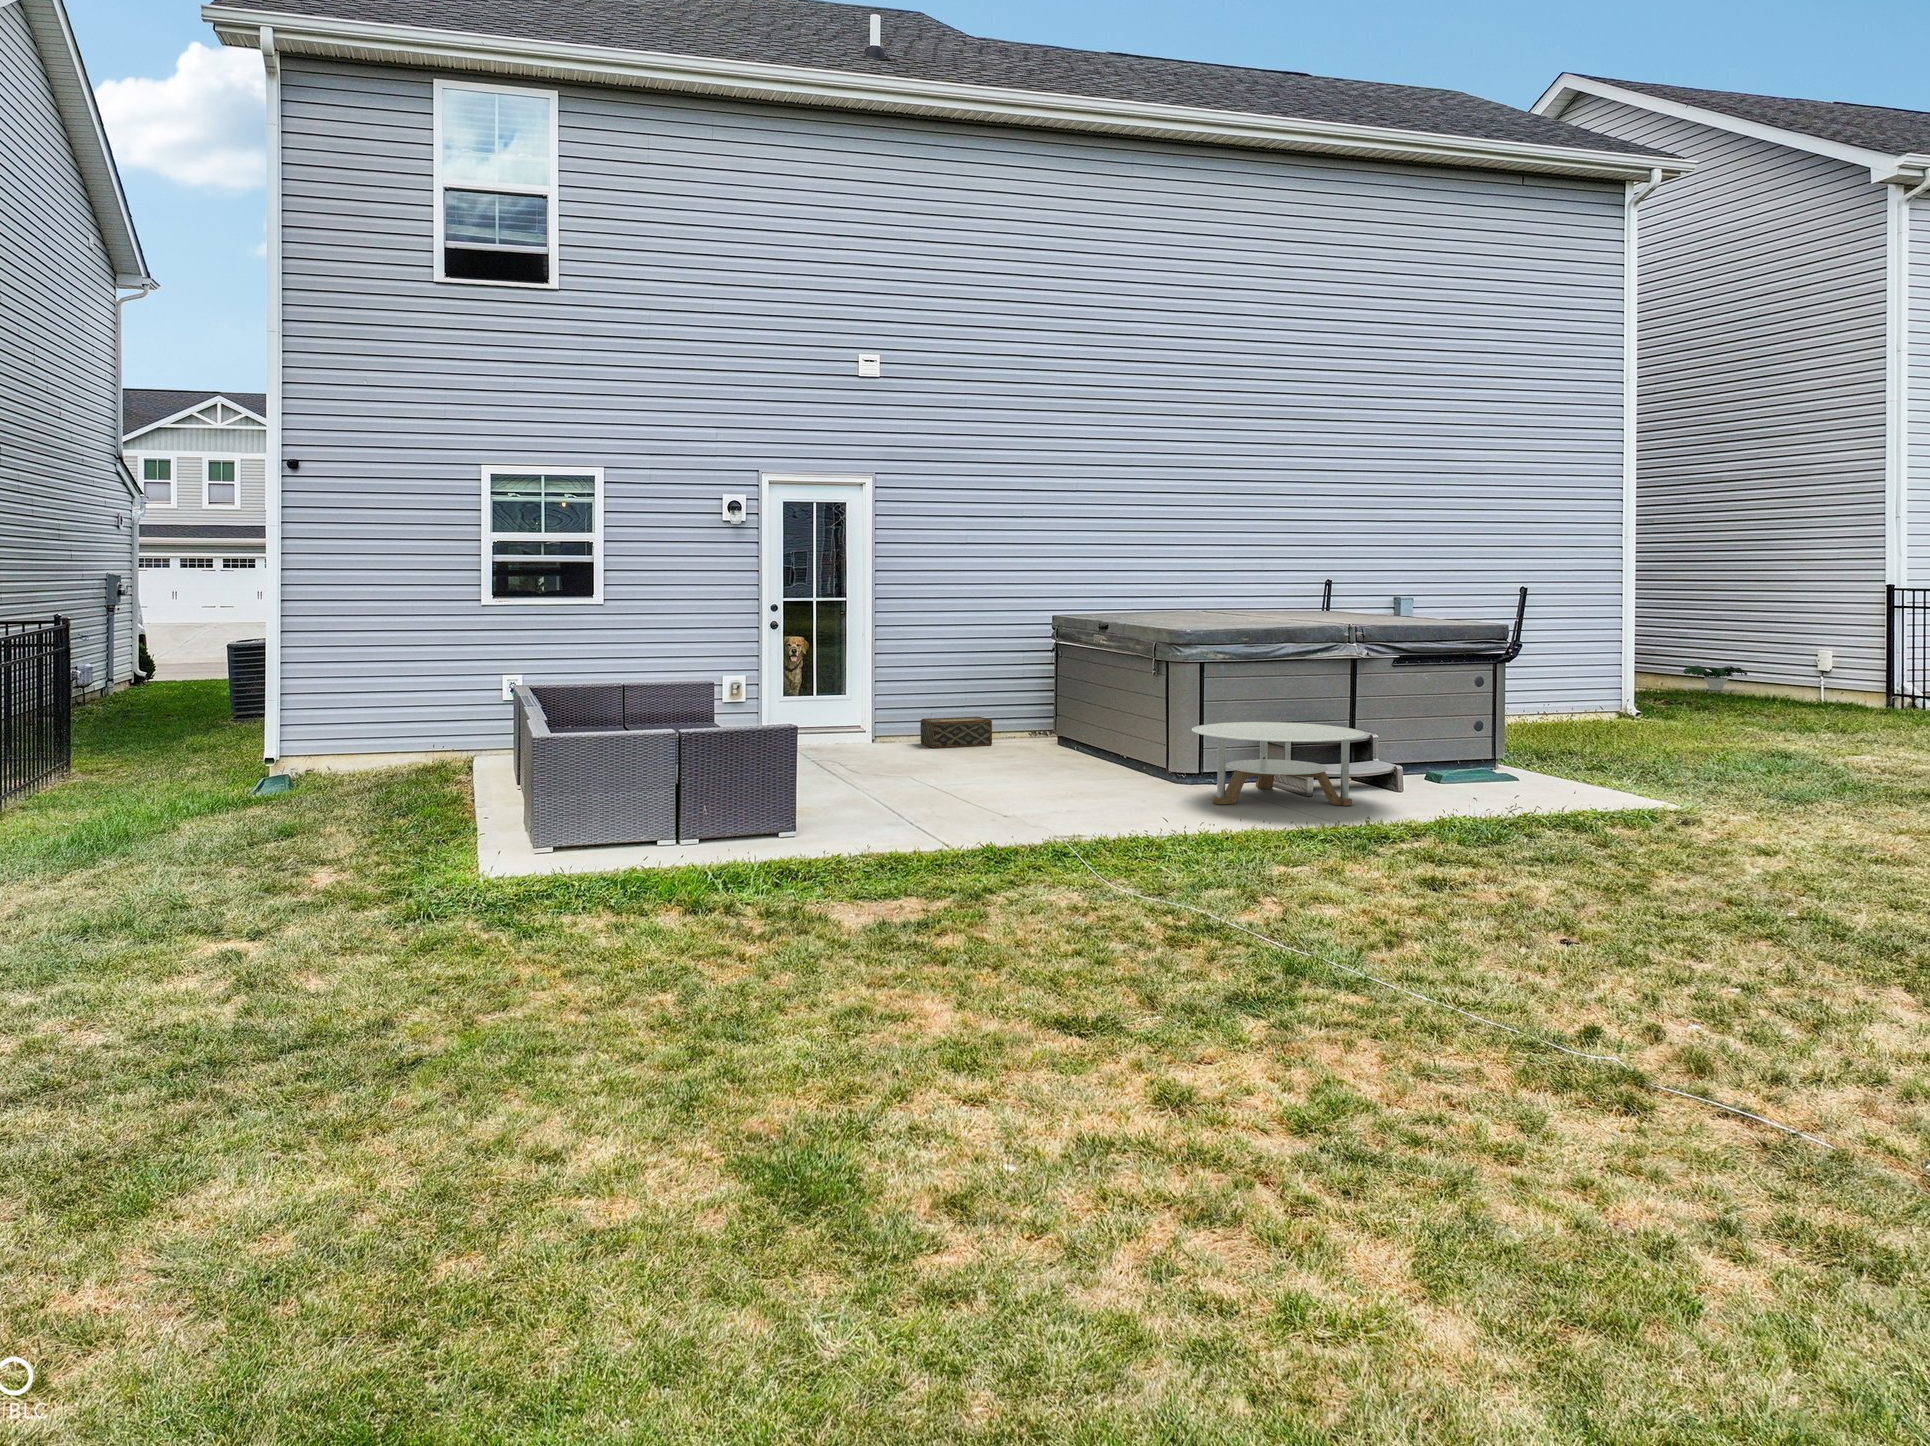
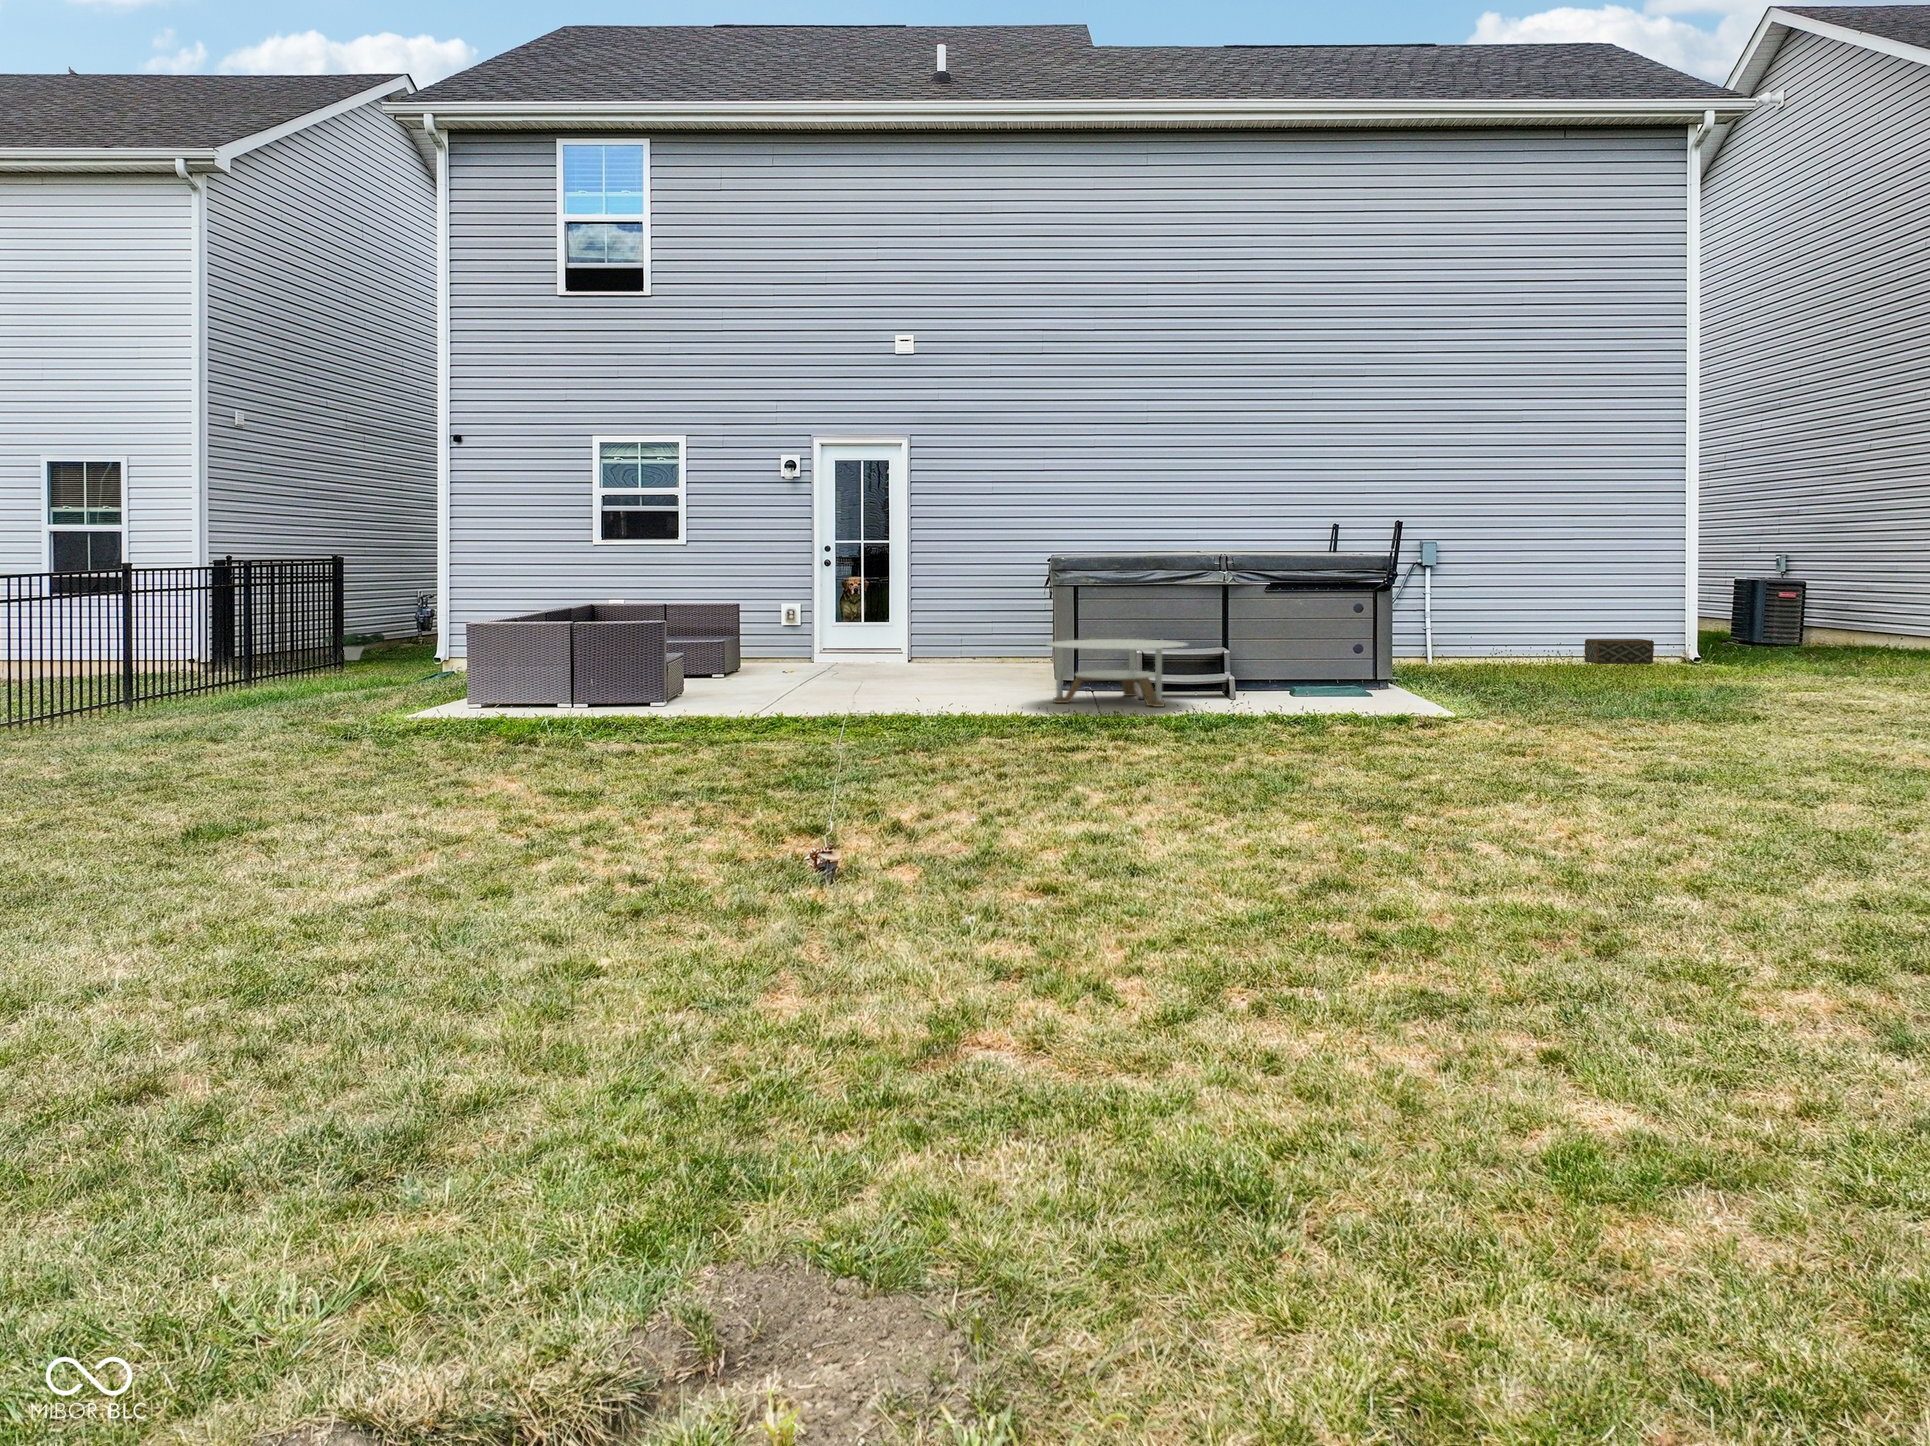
potted plant: present [1684,665,1747,690] -> present [324,633,386,660]
woven basket: present [920,717,992,748] -> present [1584,639,1654,663]

